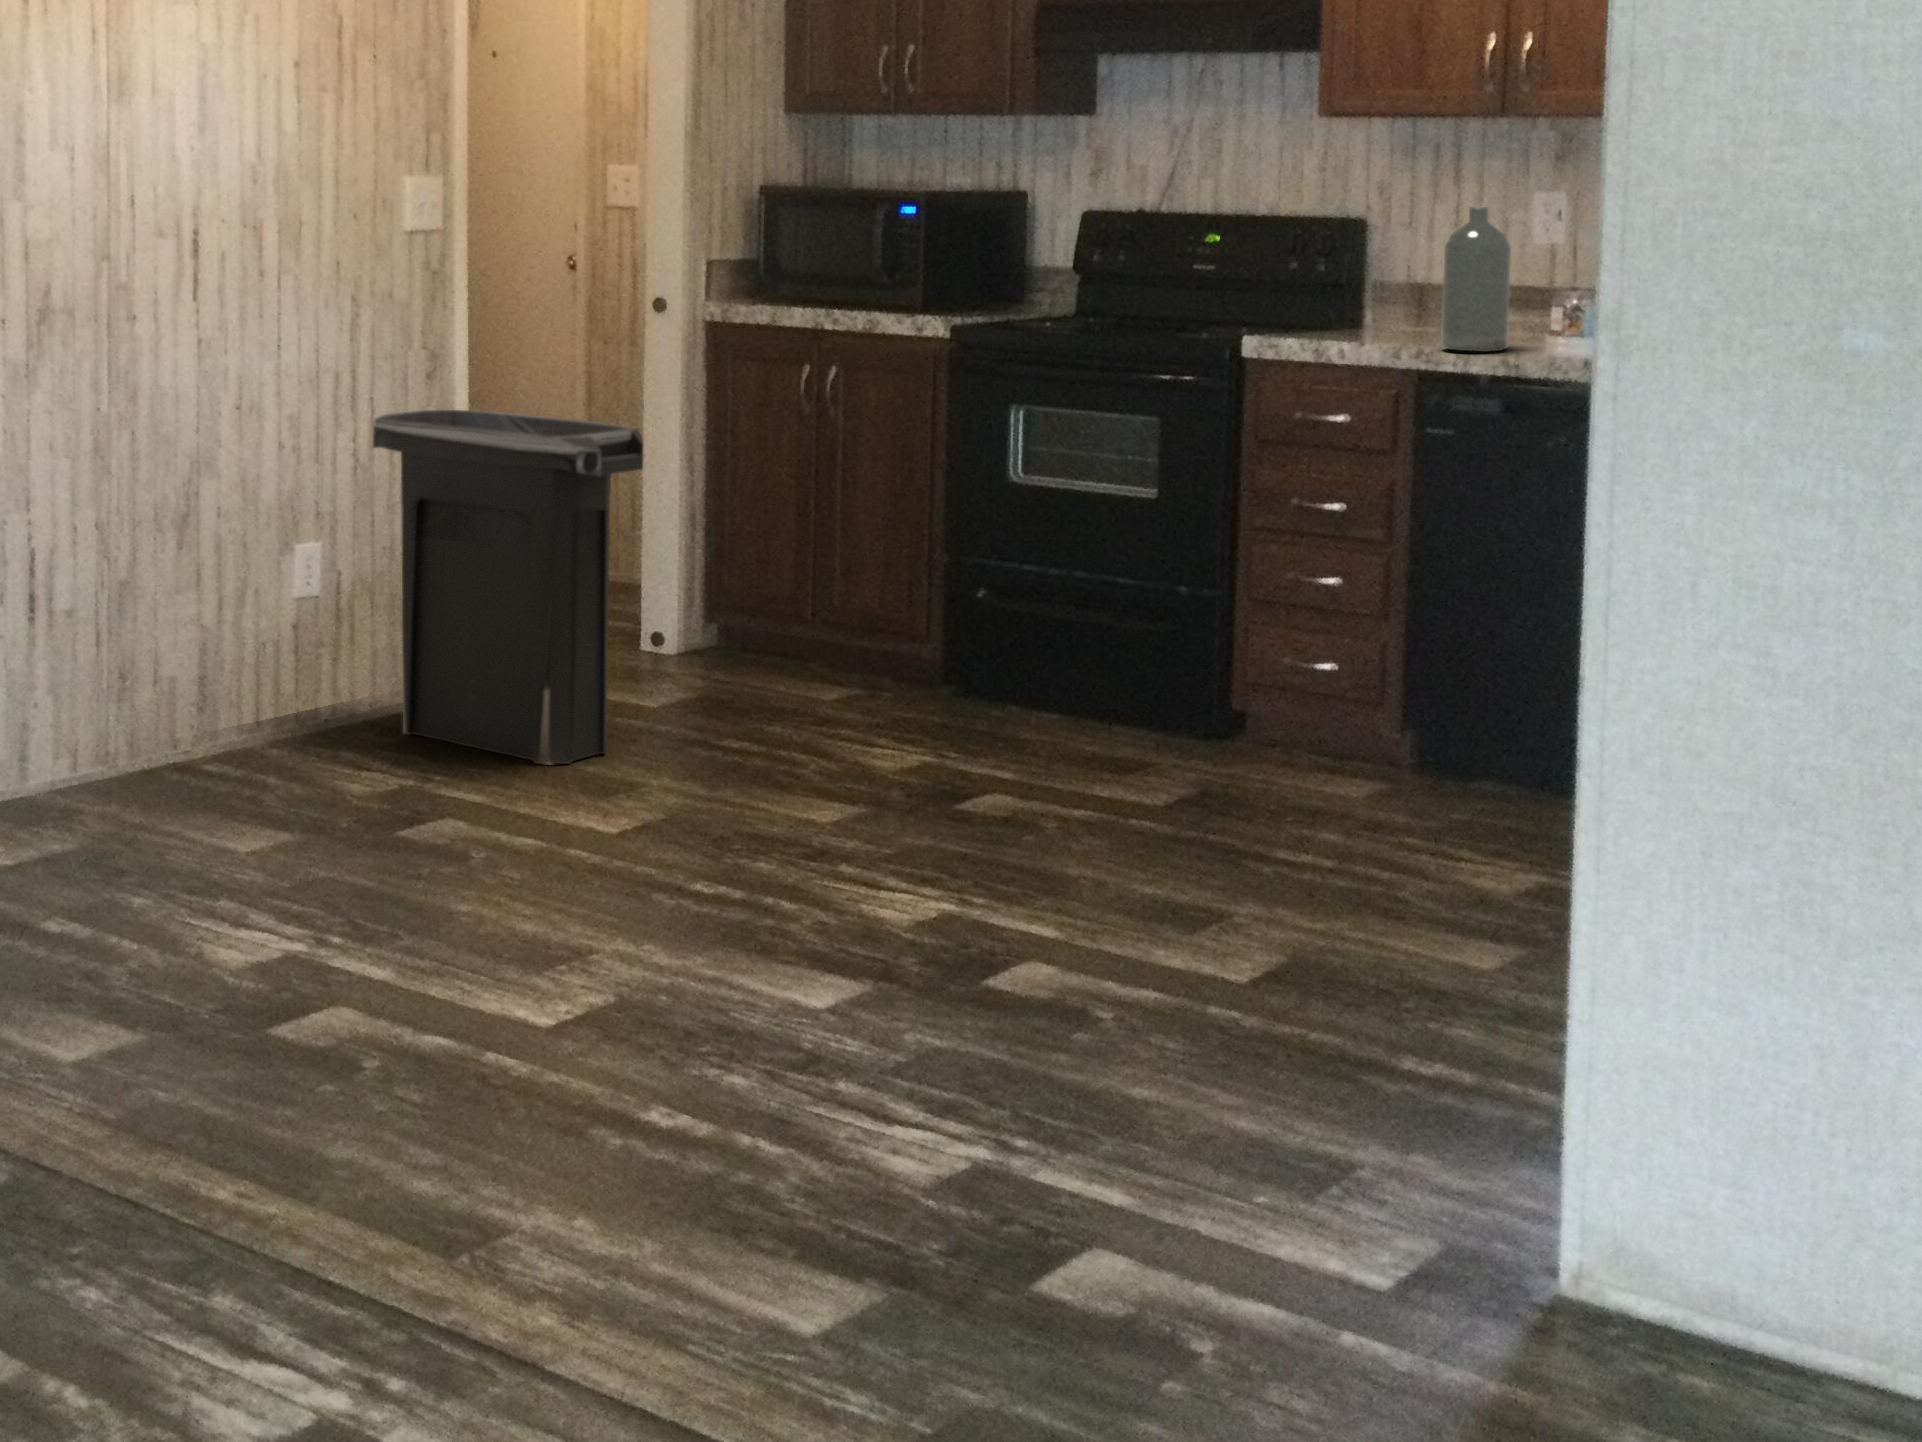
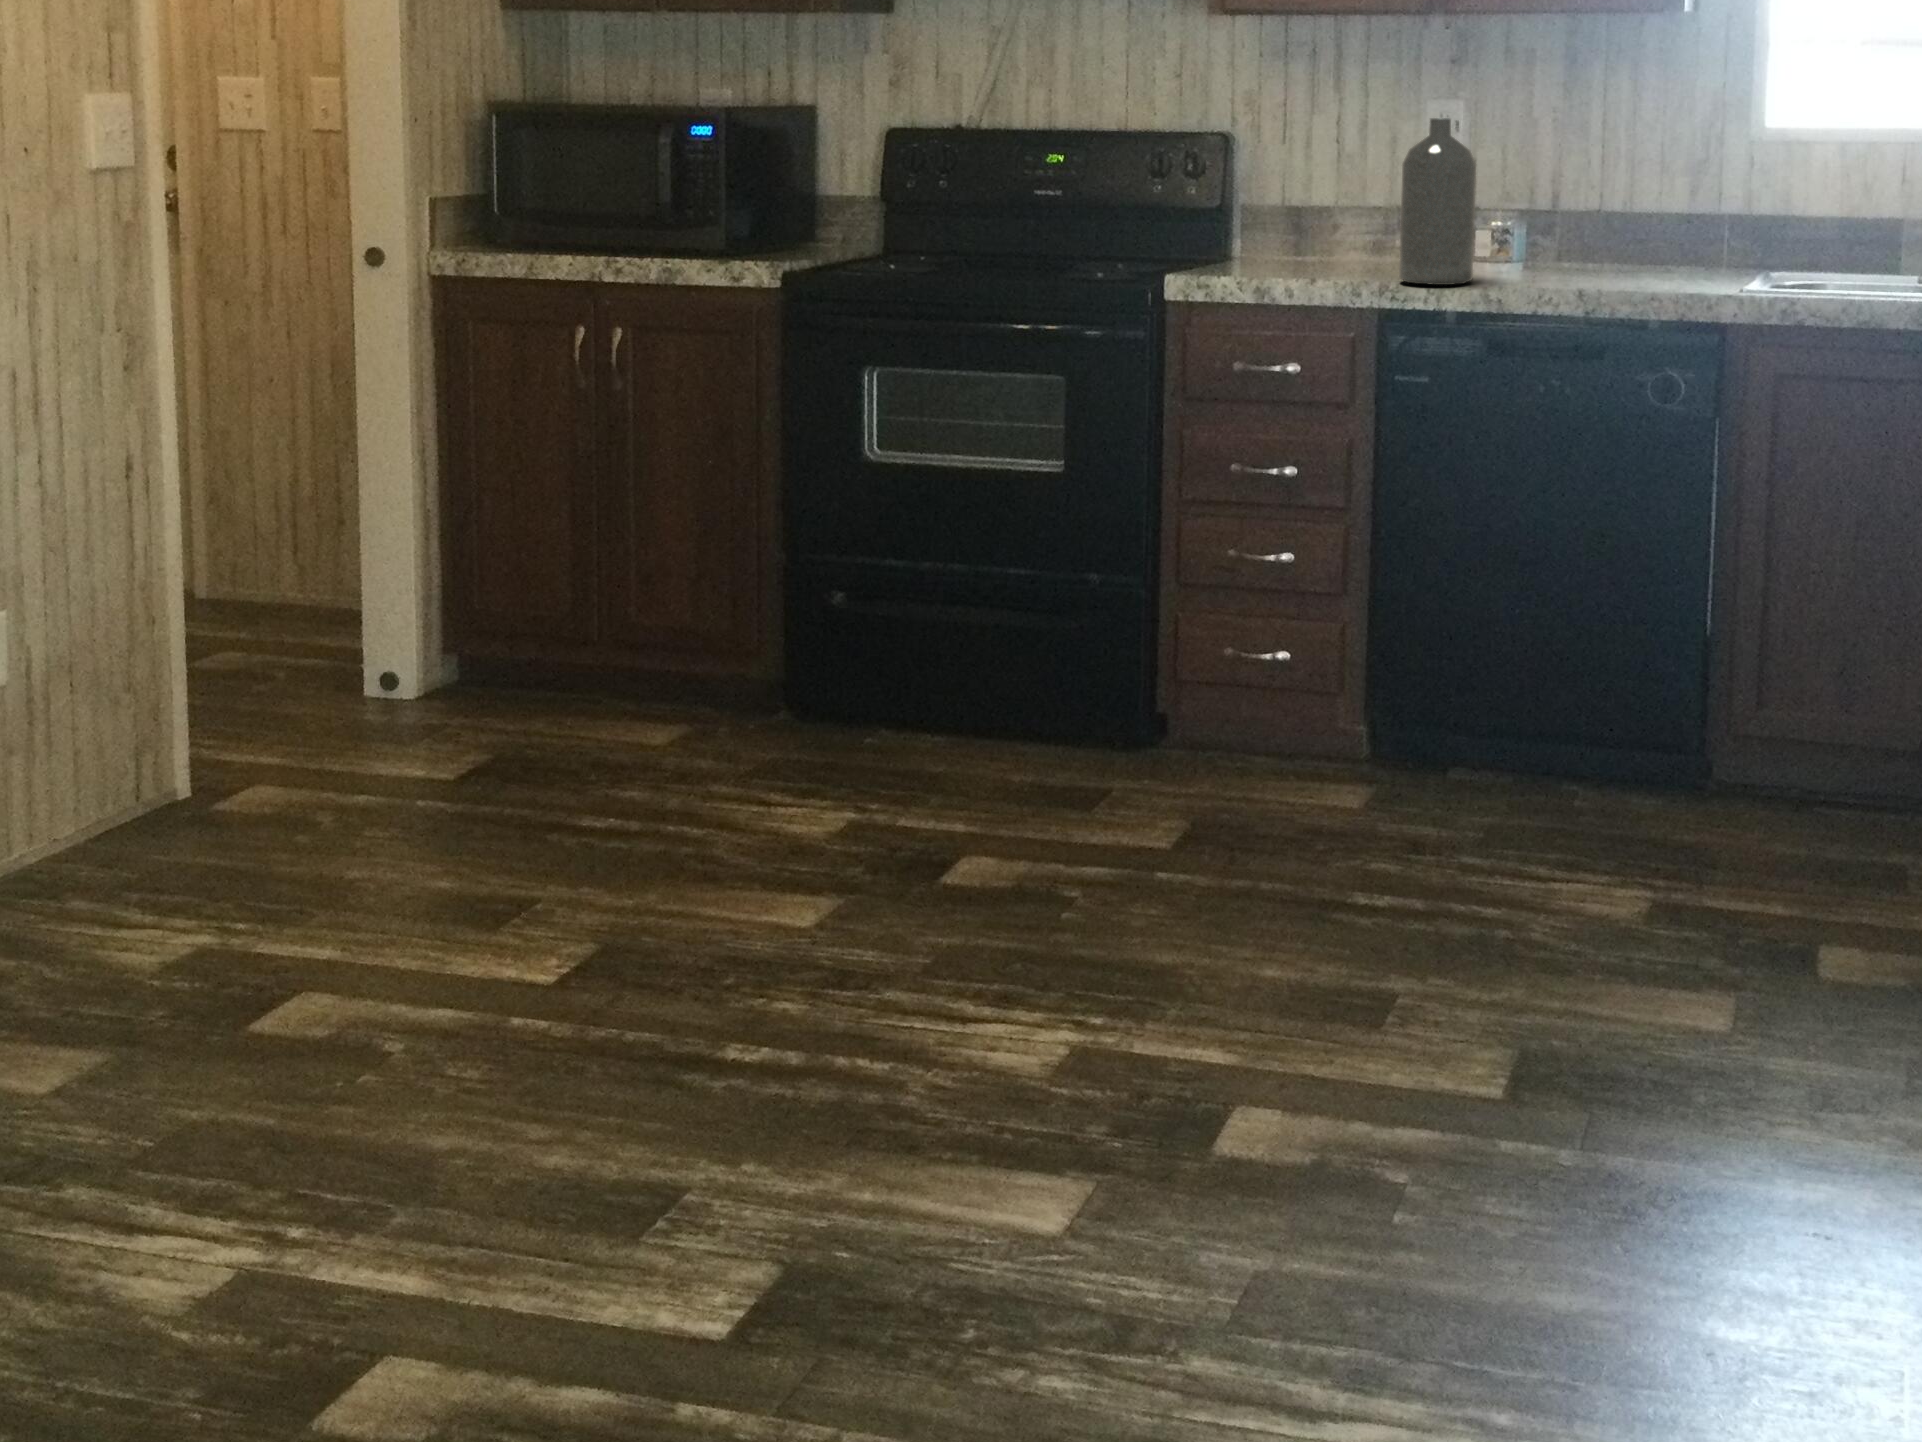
trash can: present [373,410,643,765] -> none [72,409,494,887]

